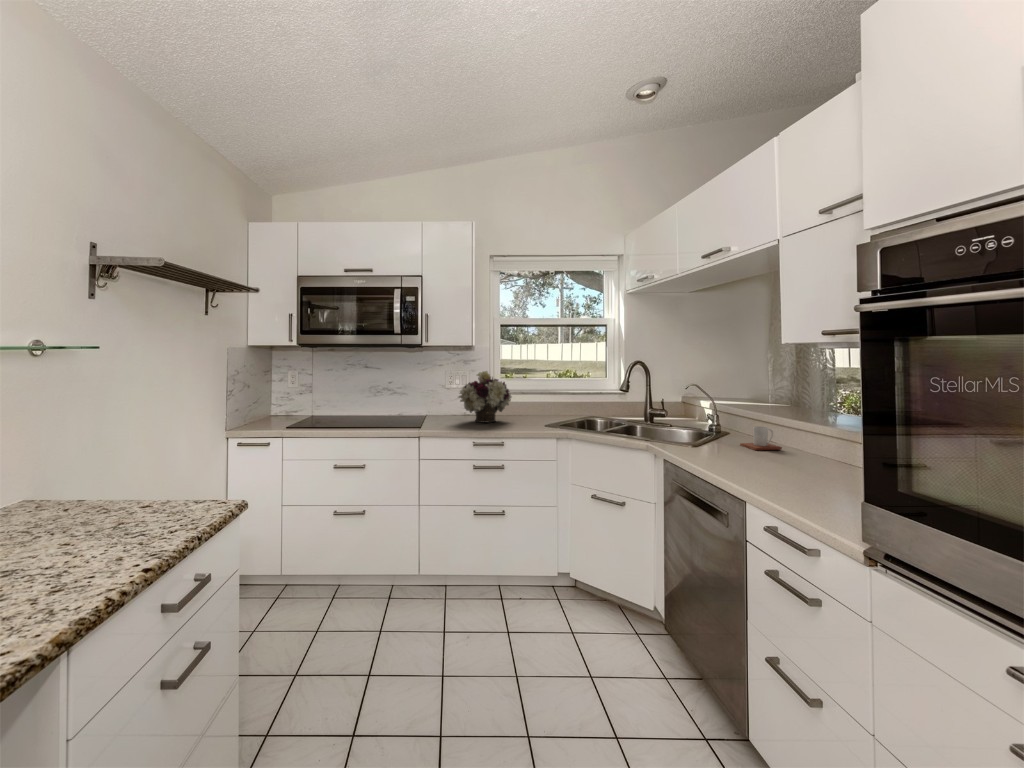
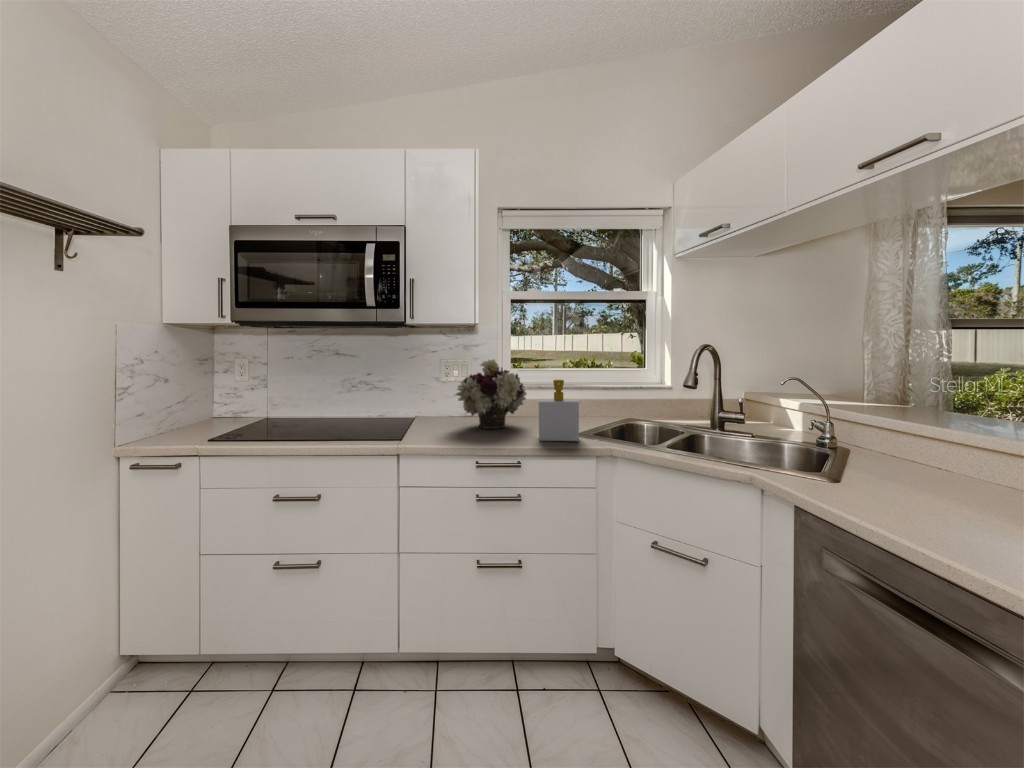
soap bottle: none [518,385,547,429] -> present [539,380,579,441]
mug: present [740,426,782,450] -> none [899,451,986,494]

